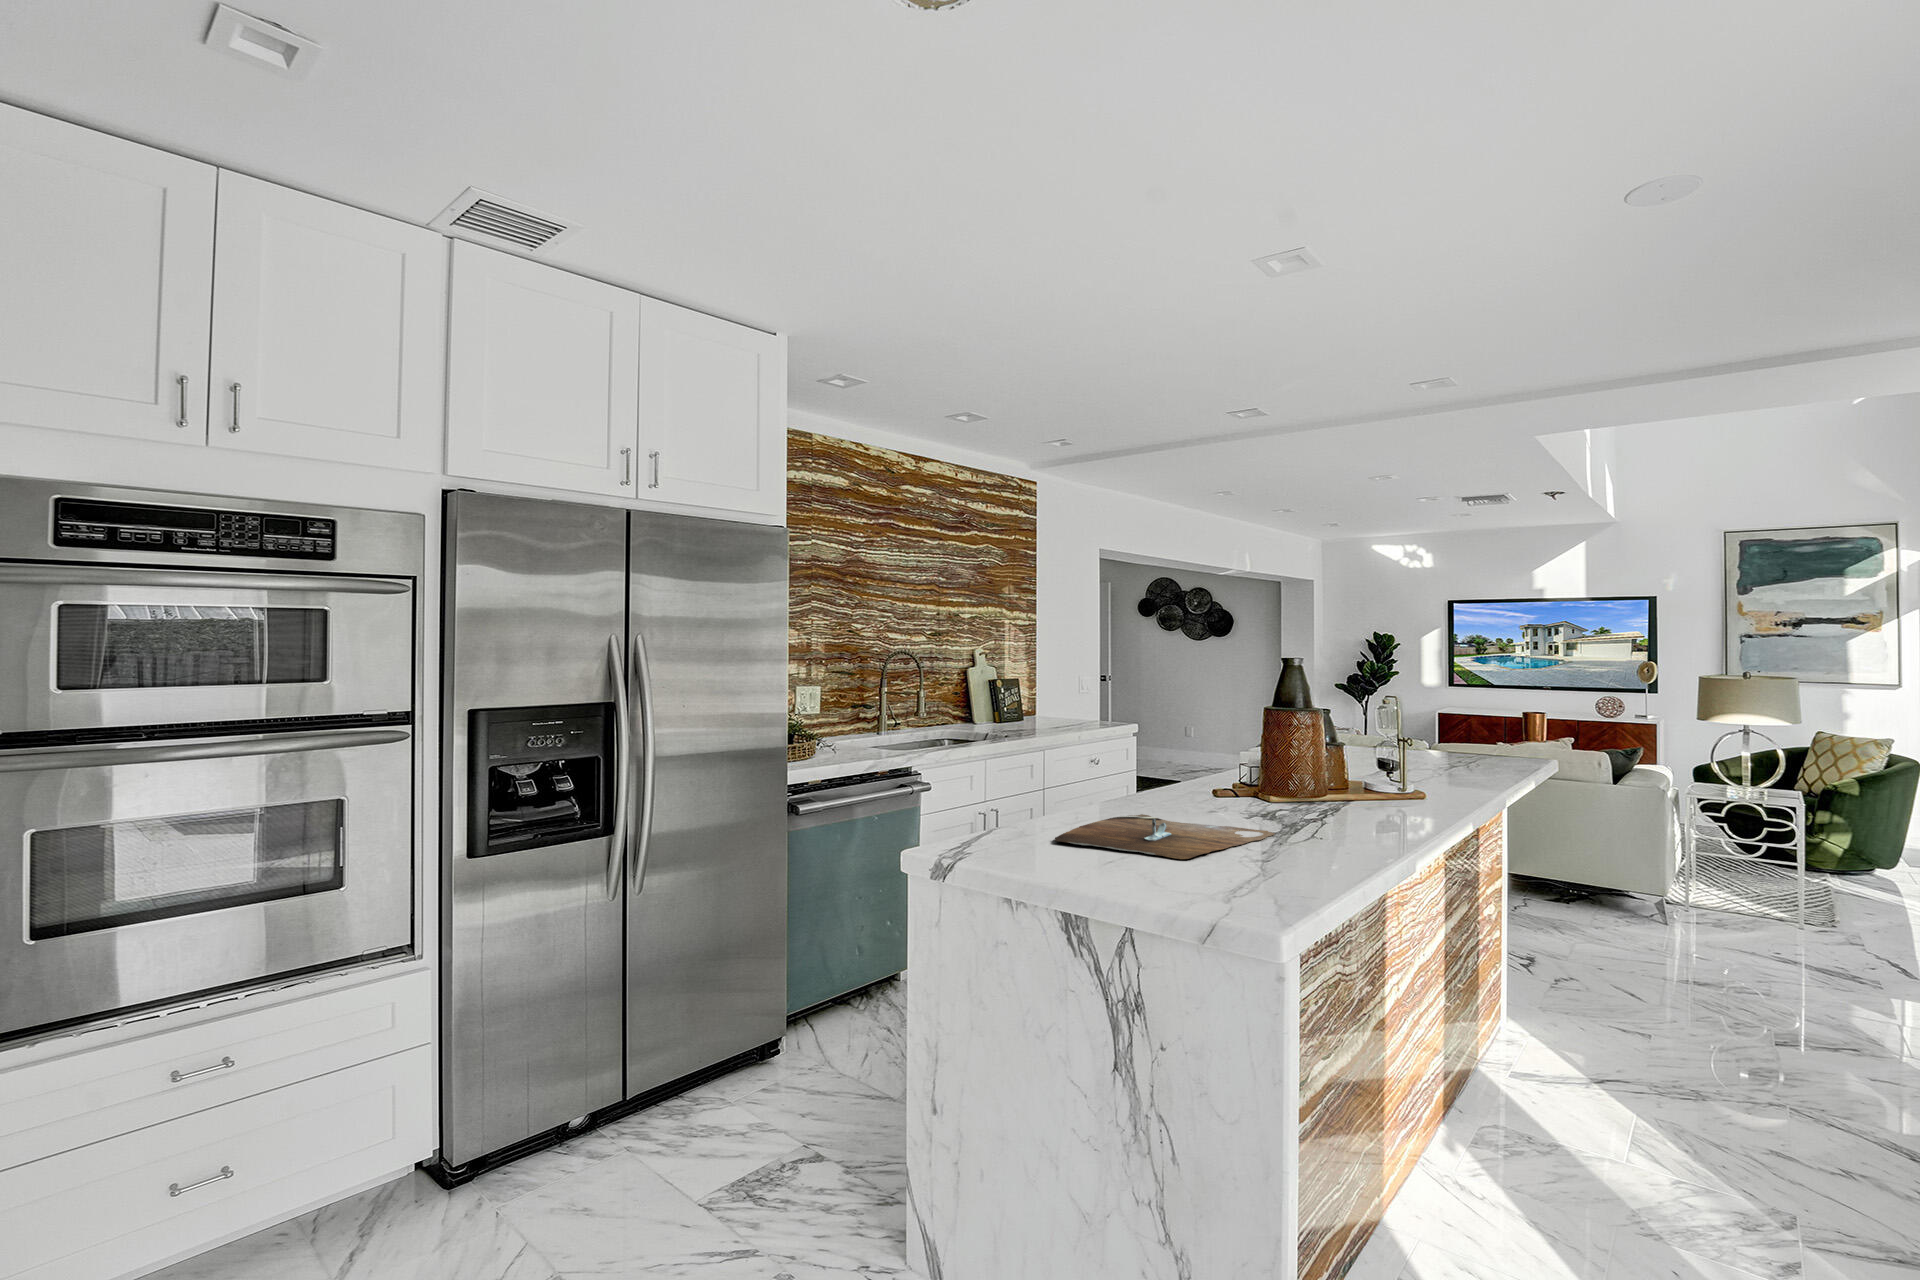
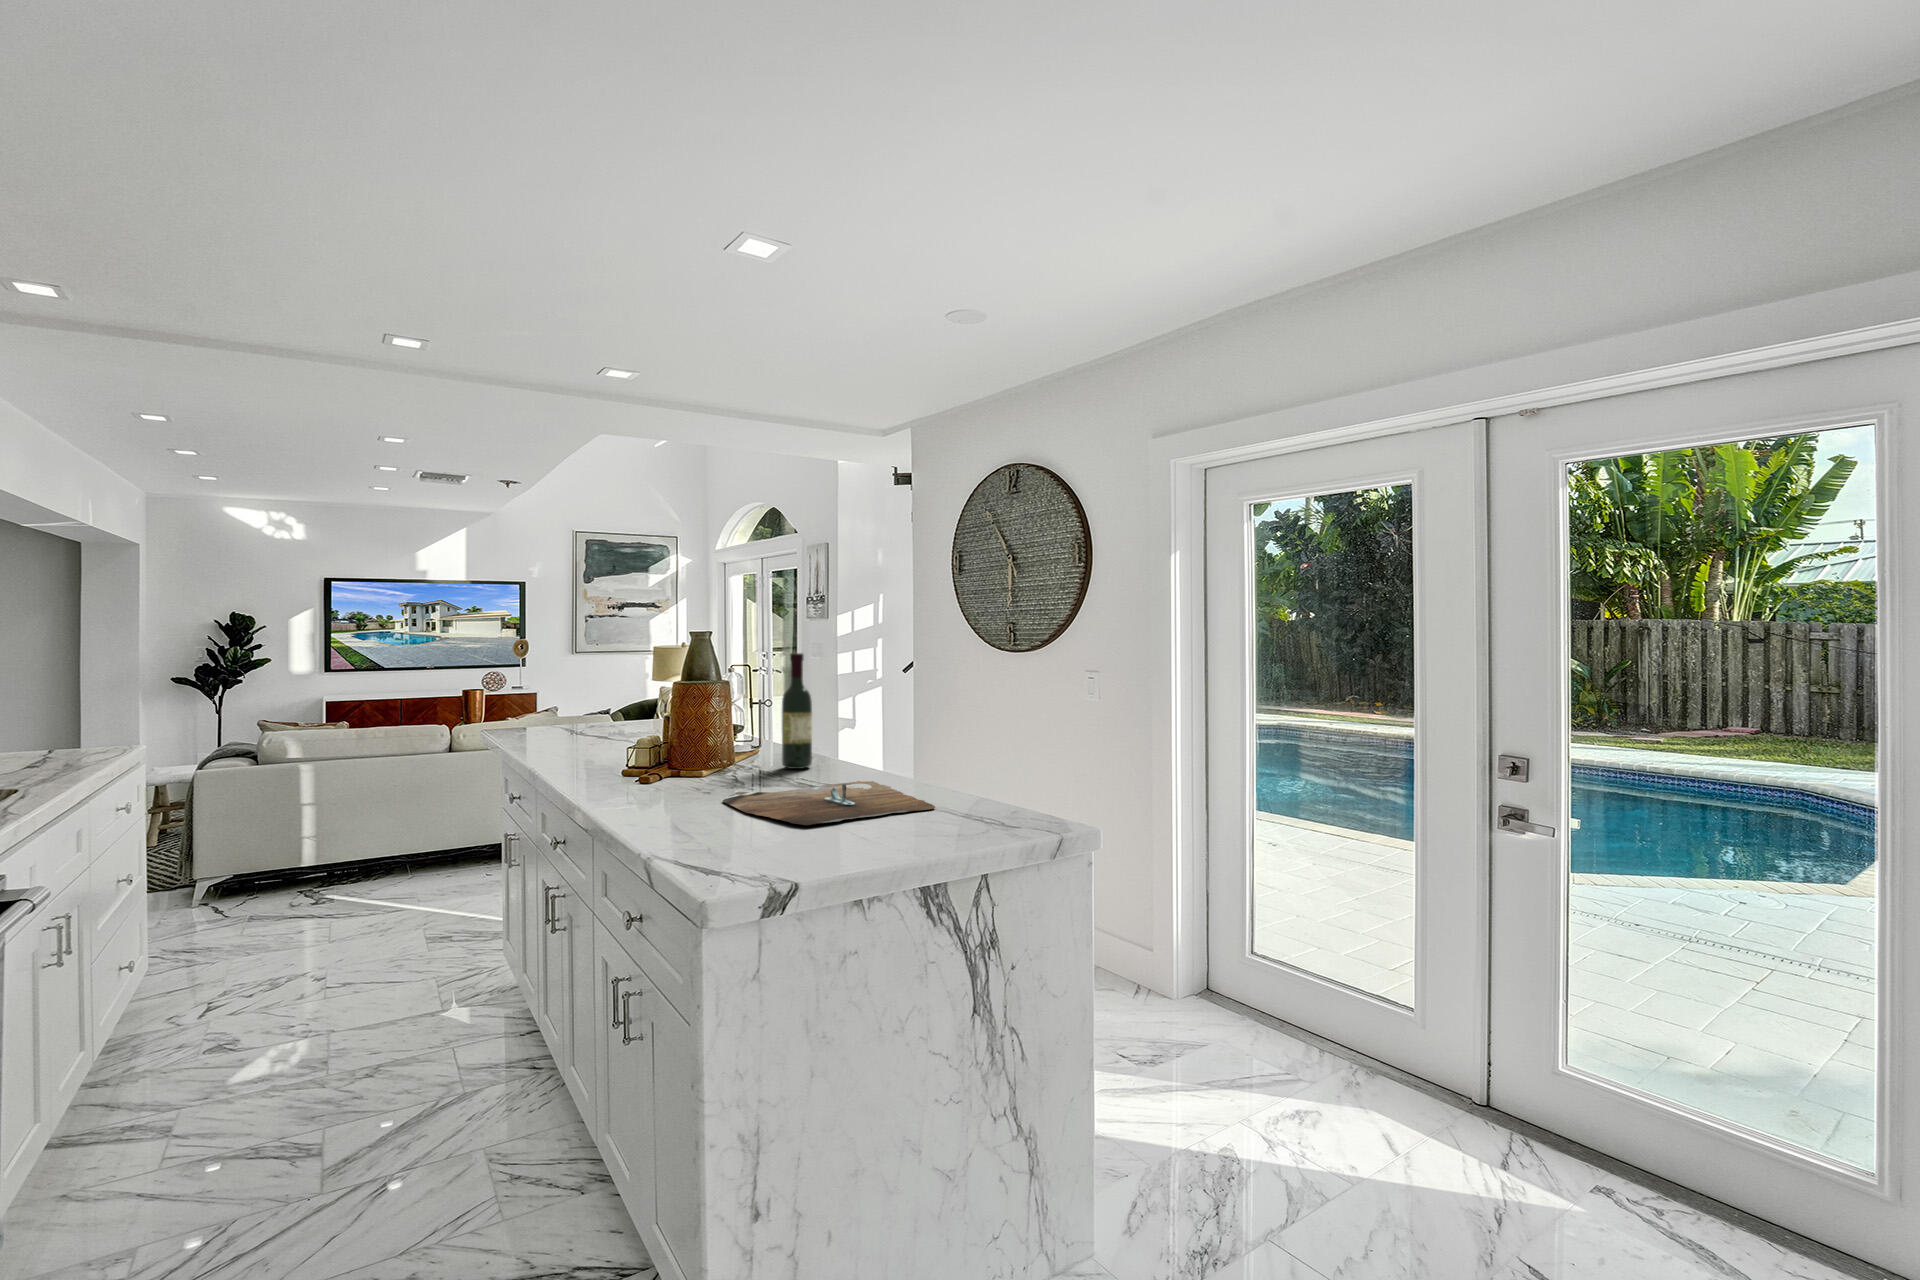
wine bottle: none [1276,689,1310,813] -> present [782,653,812,769]

